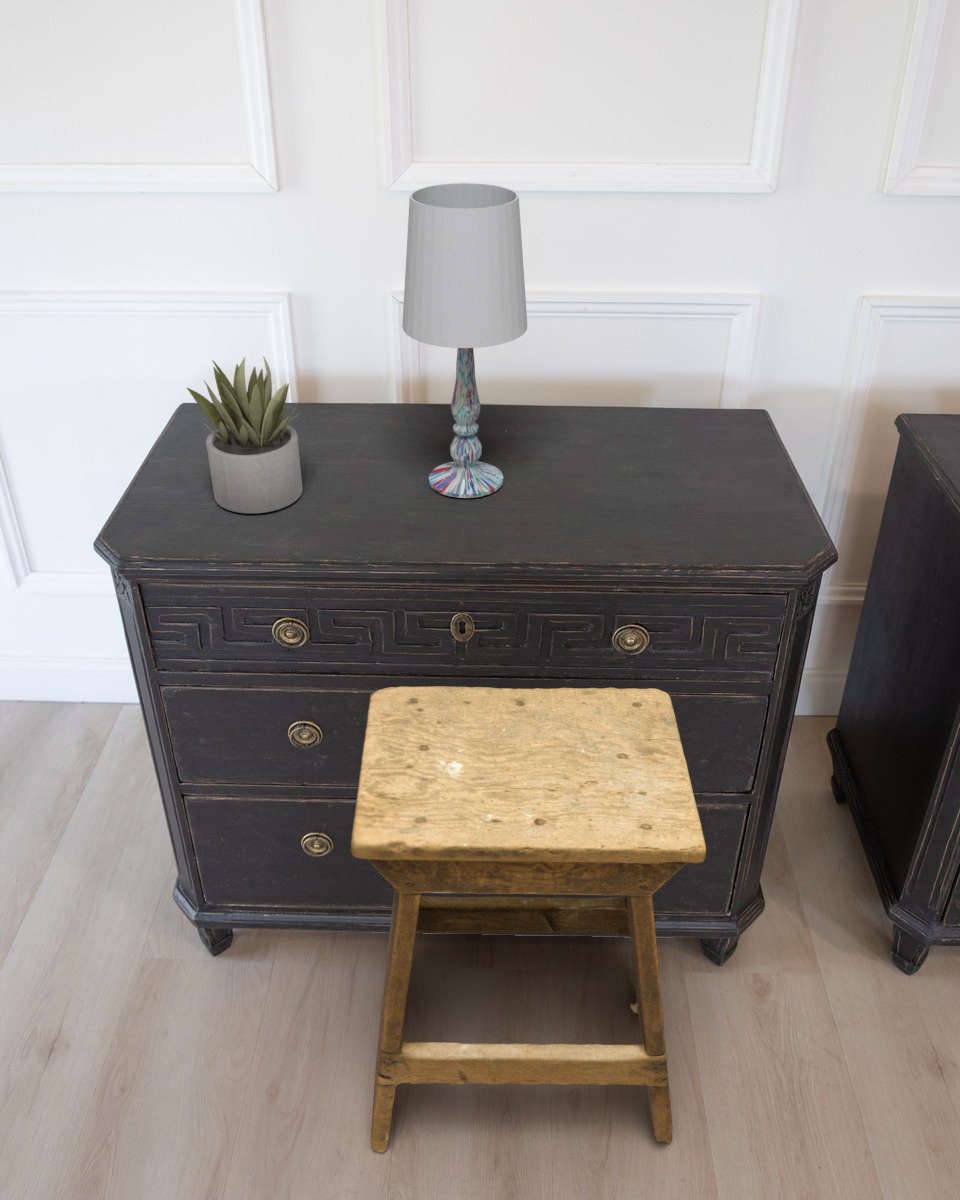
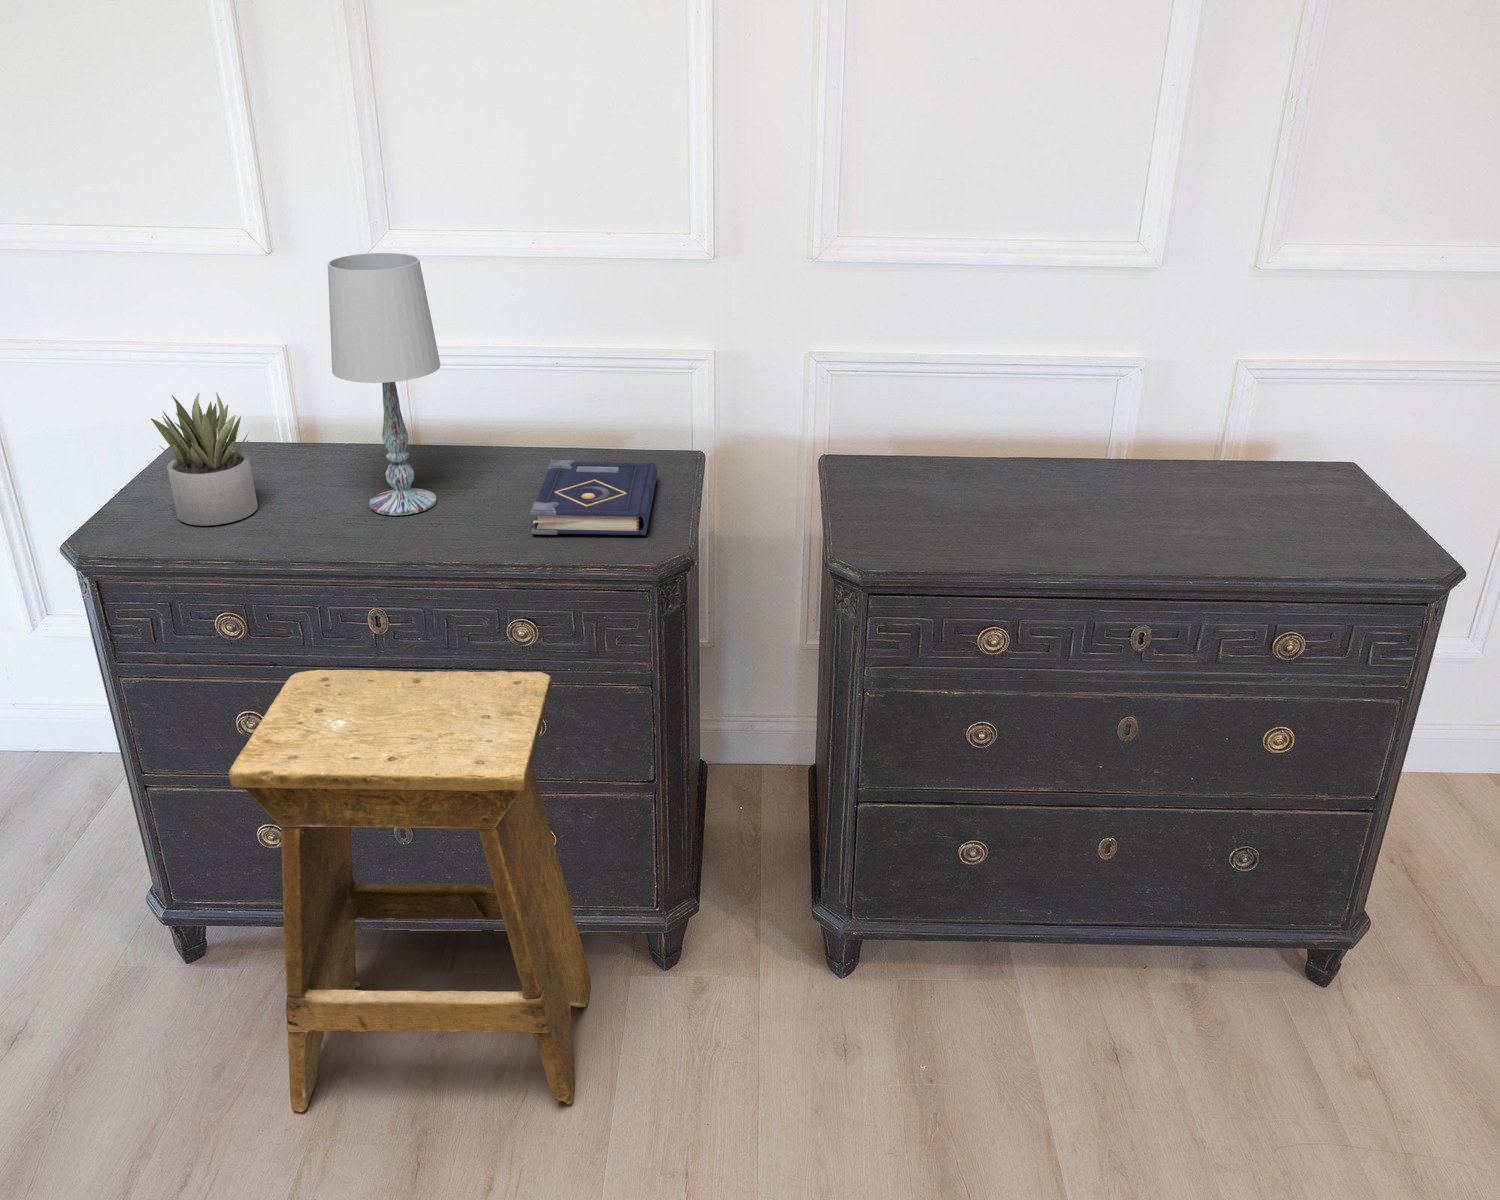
book: none [620,426,776,526] -> present [530,460,657,535]

